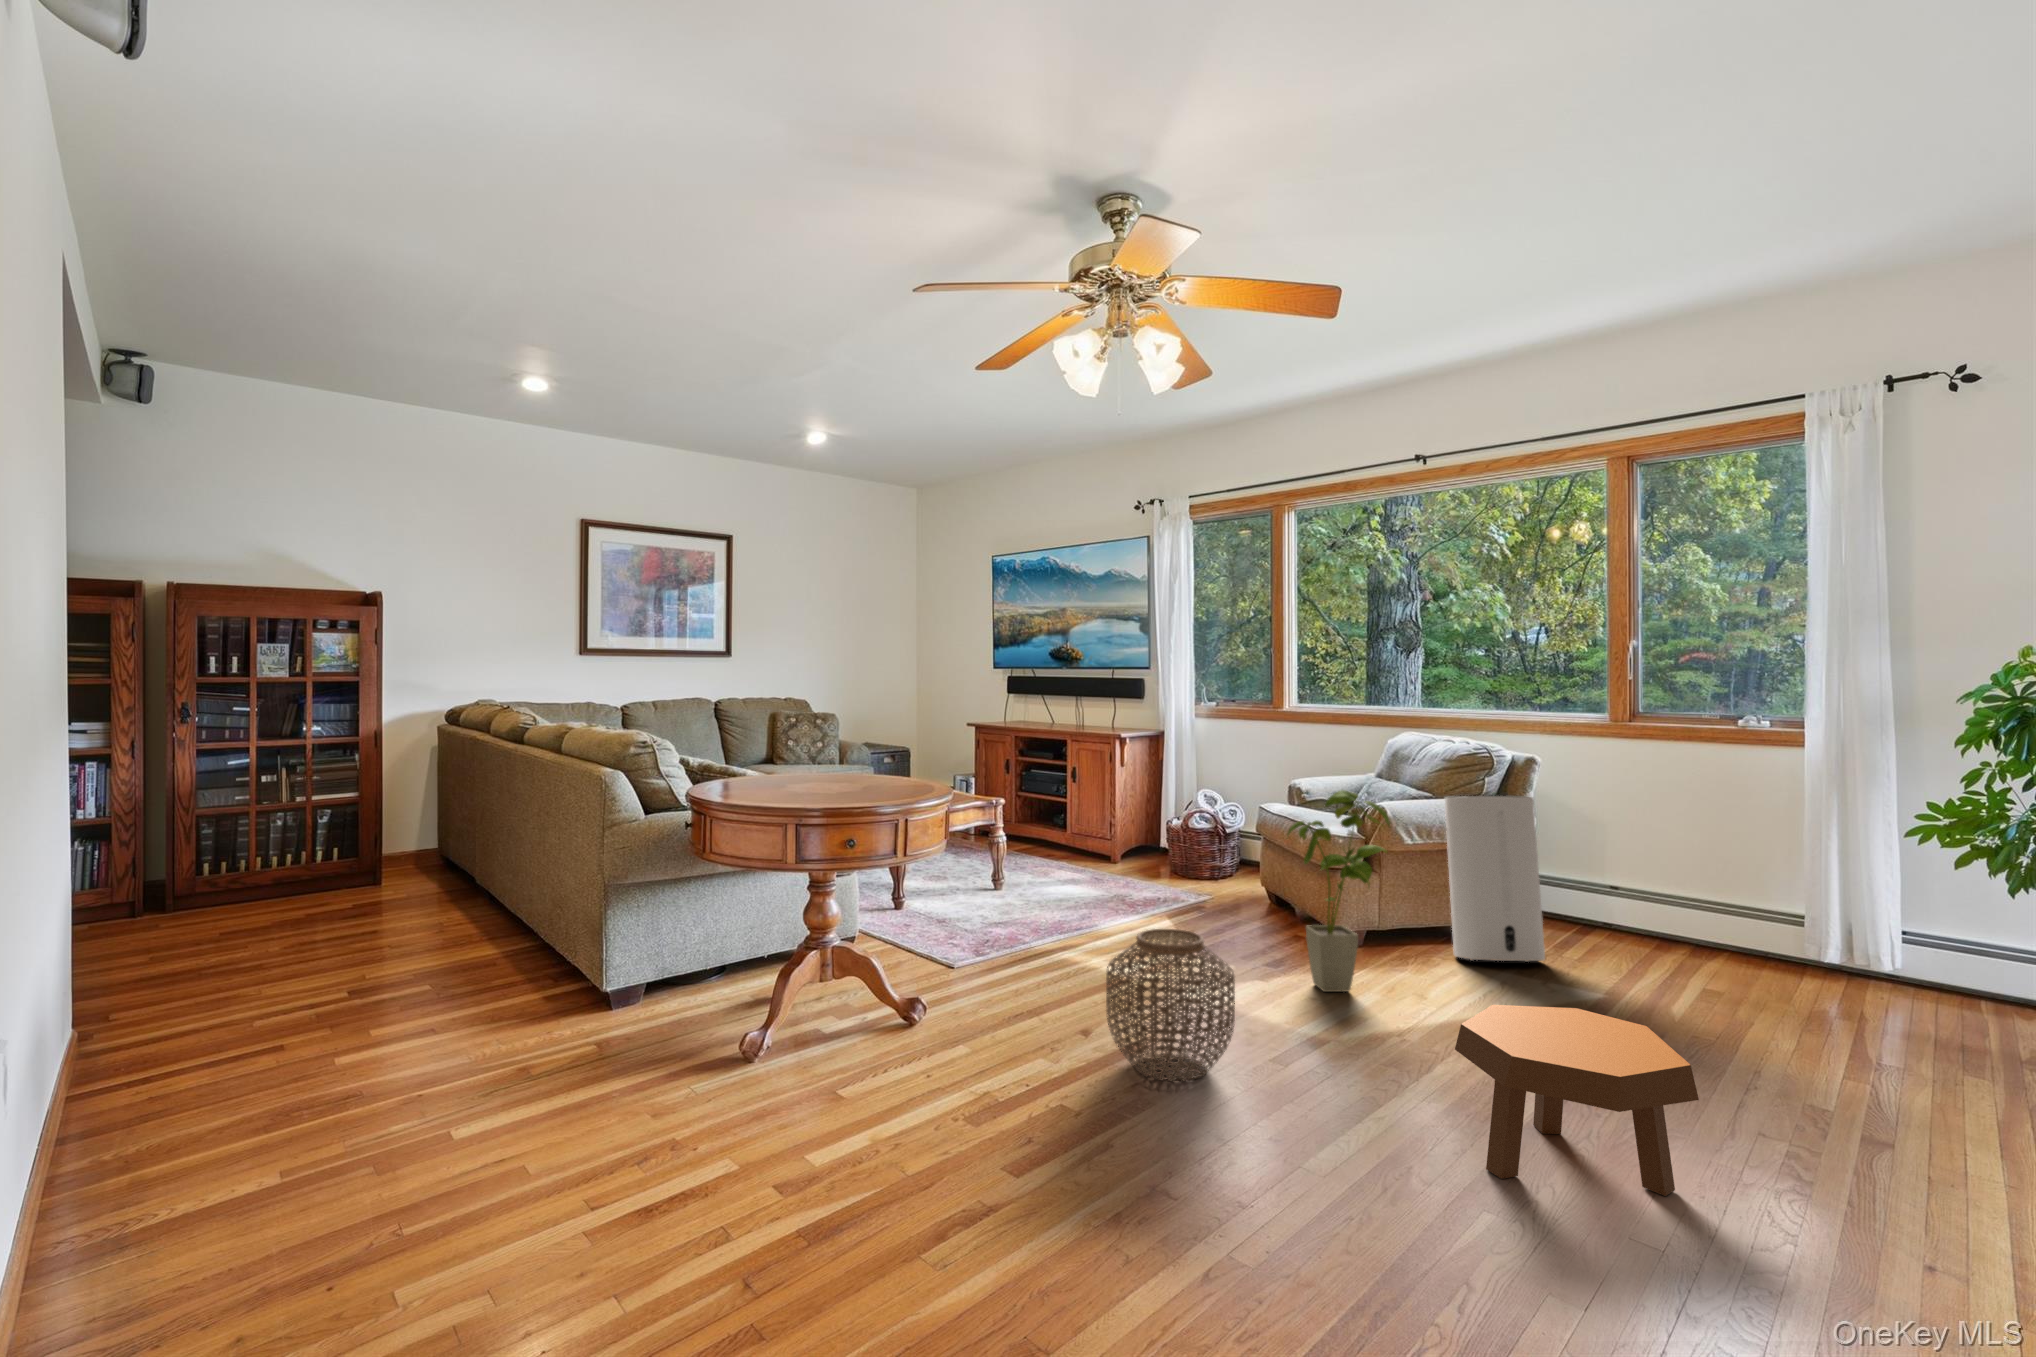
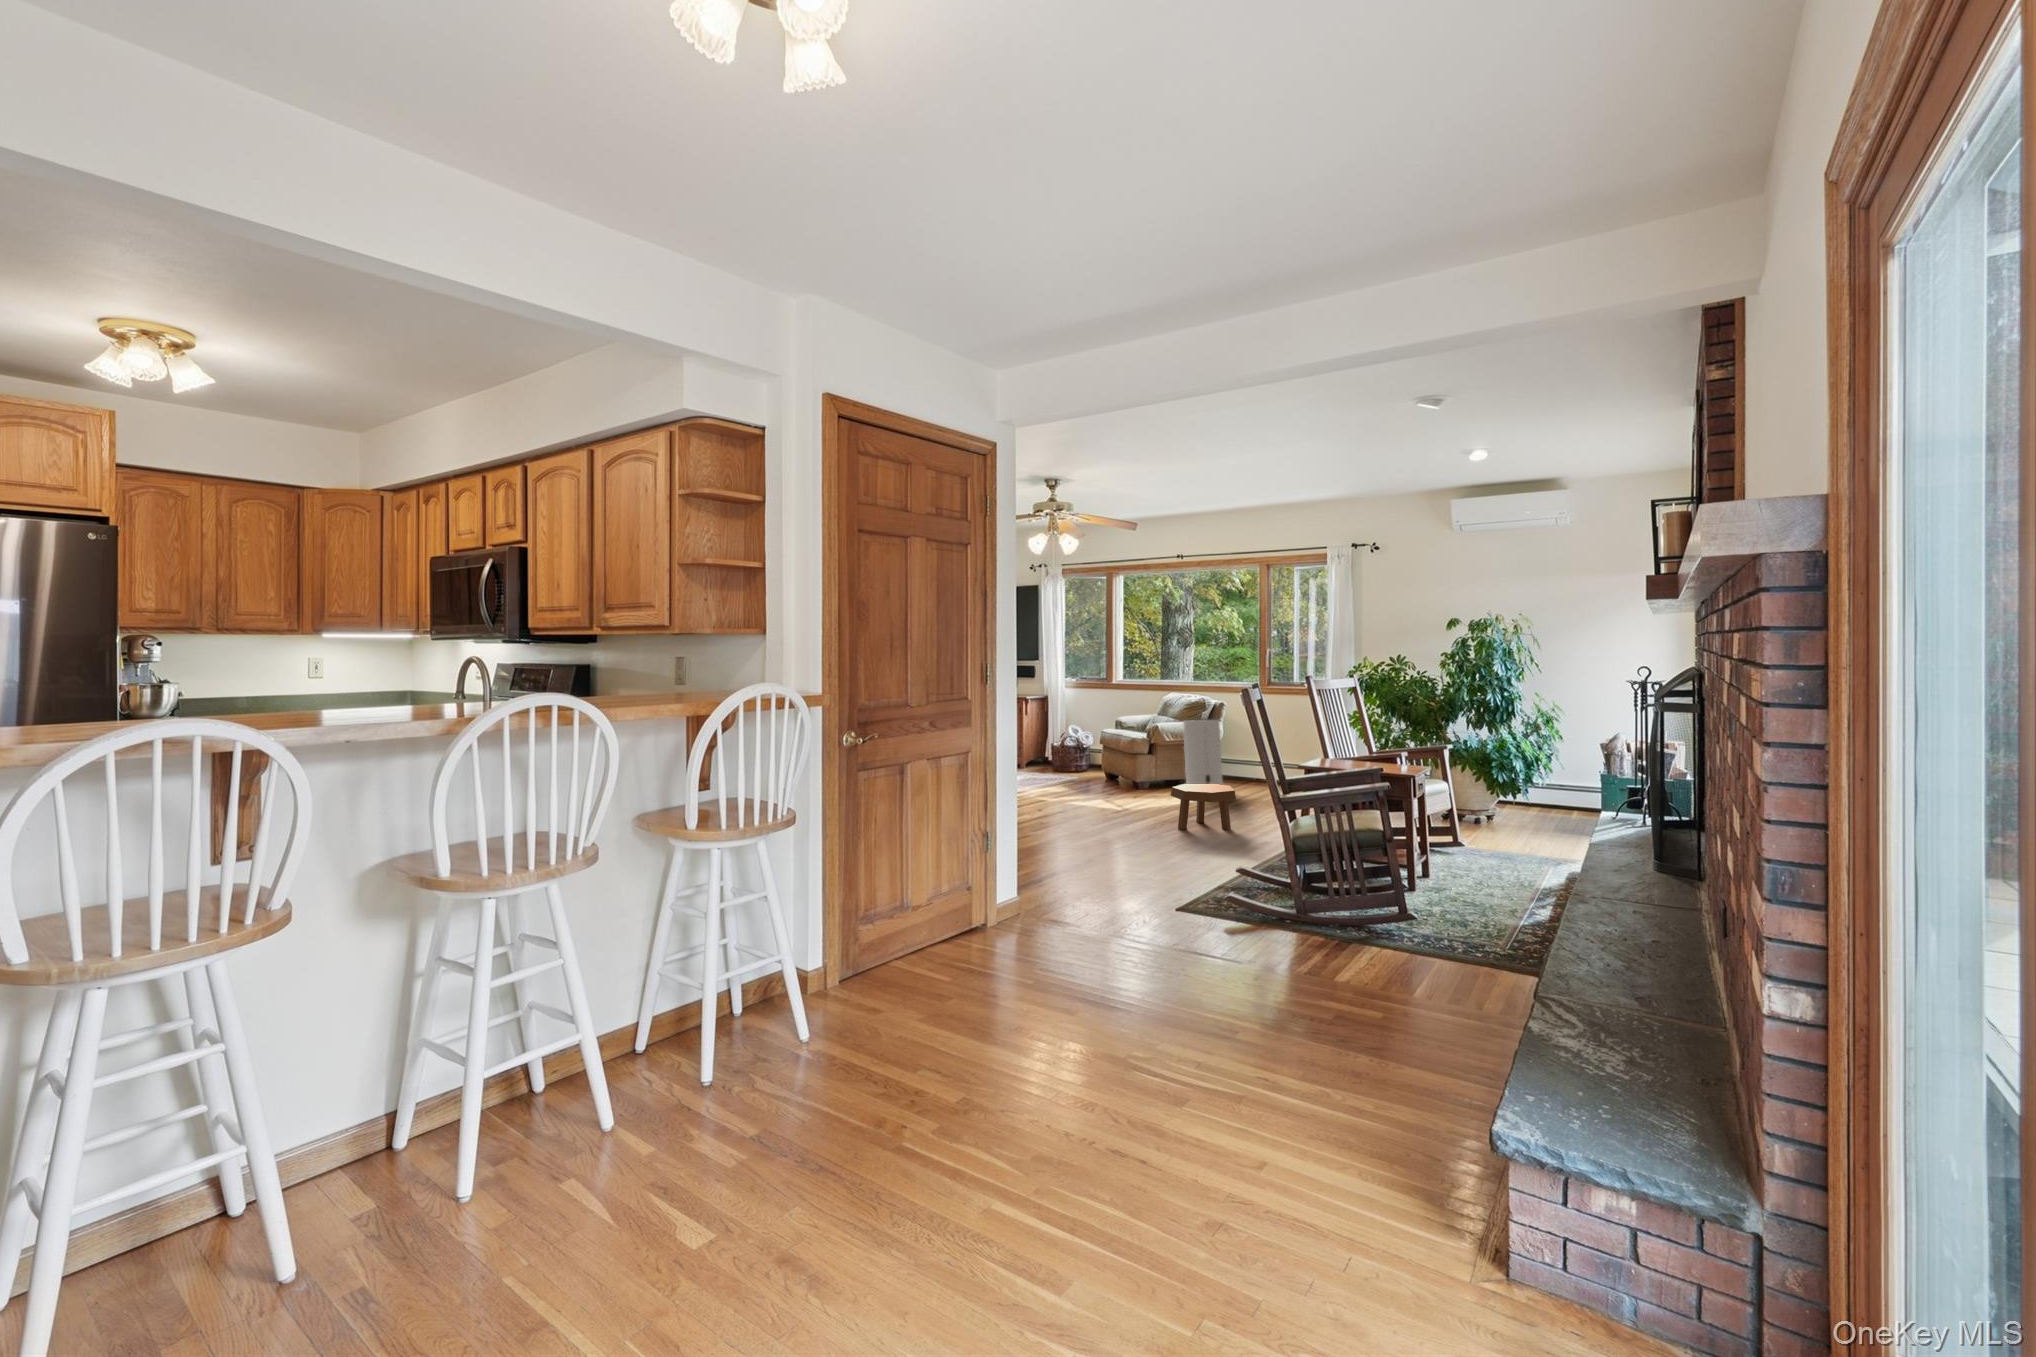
house plant: present [1288,790,1390,992] -> none [1116,717,1157,801]
woven basket: present [1106,929,1235,1081] -> none [1052,768,1098,819]

